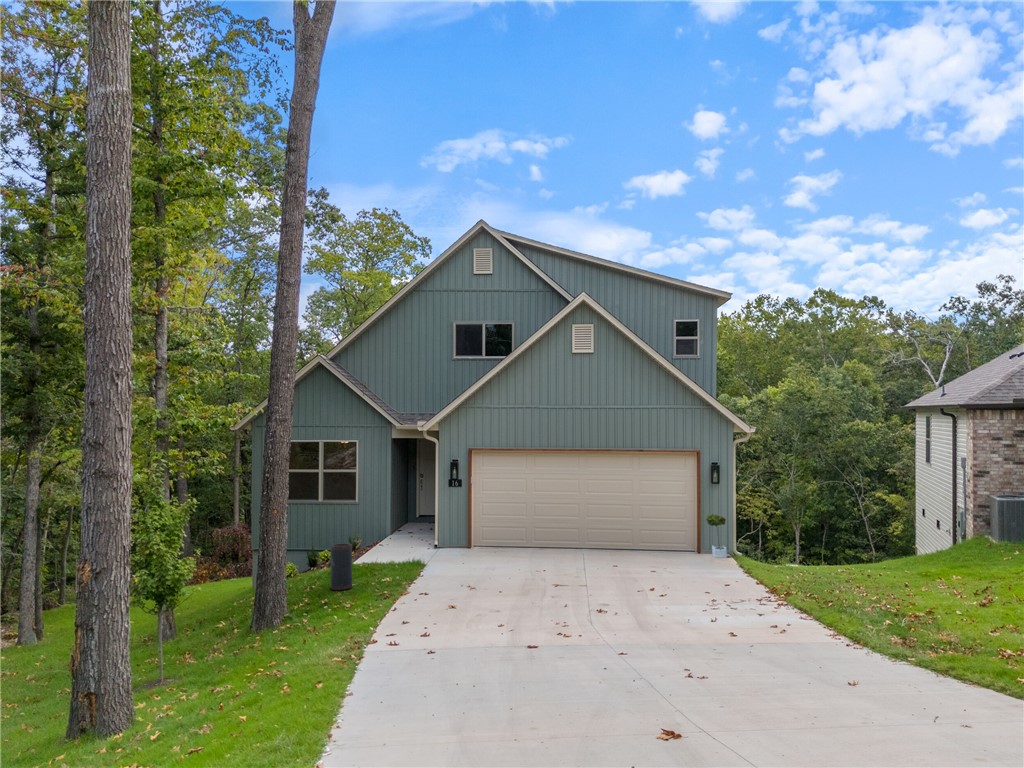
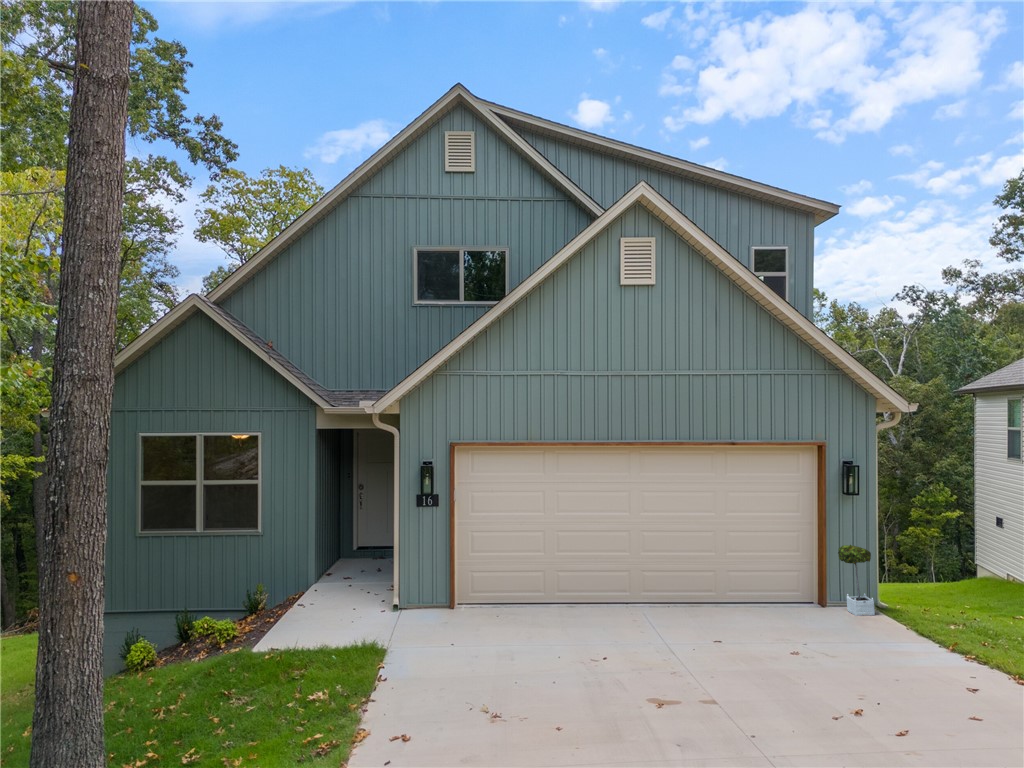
trash can: present [330,543,352,590] -> none [205,624,249,721]

